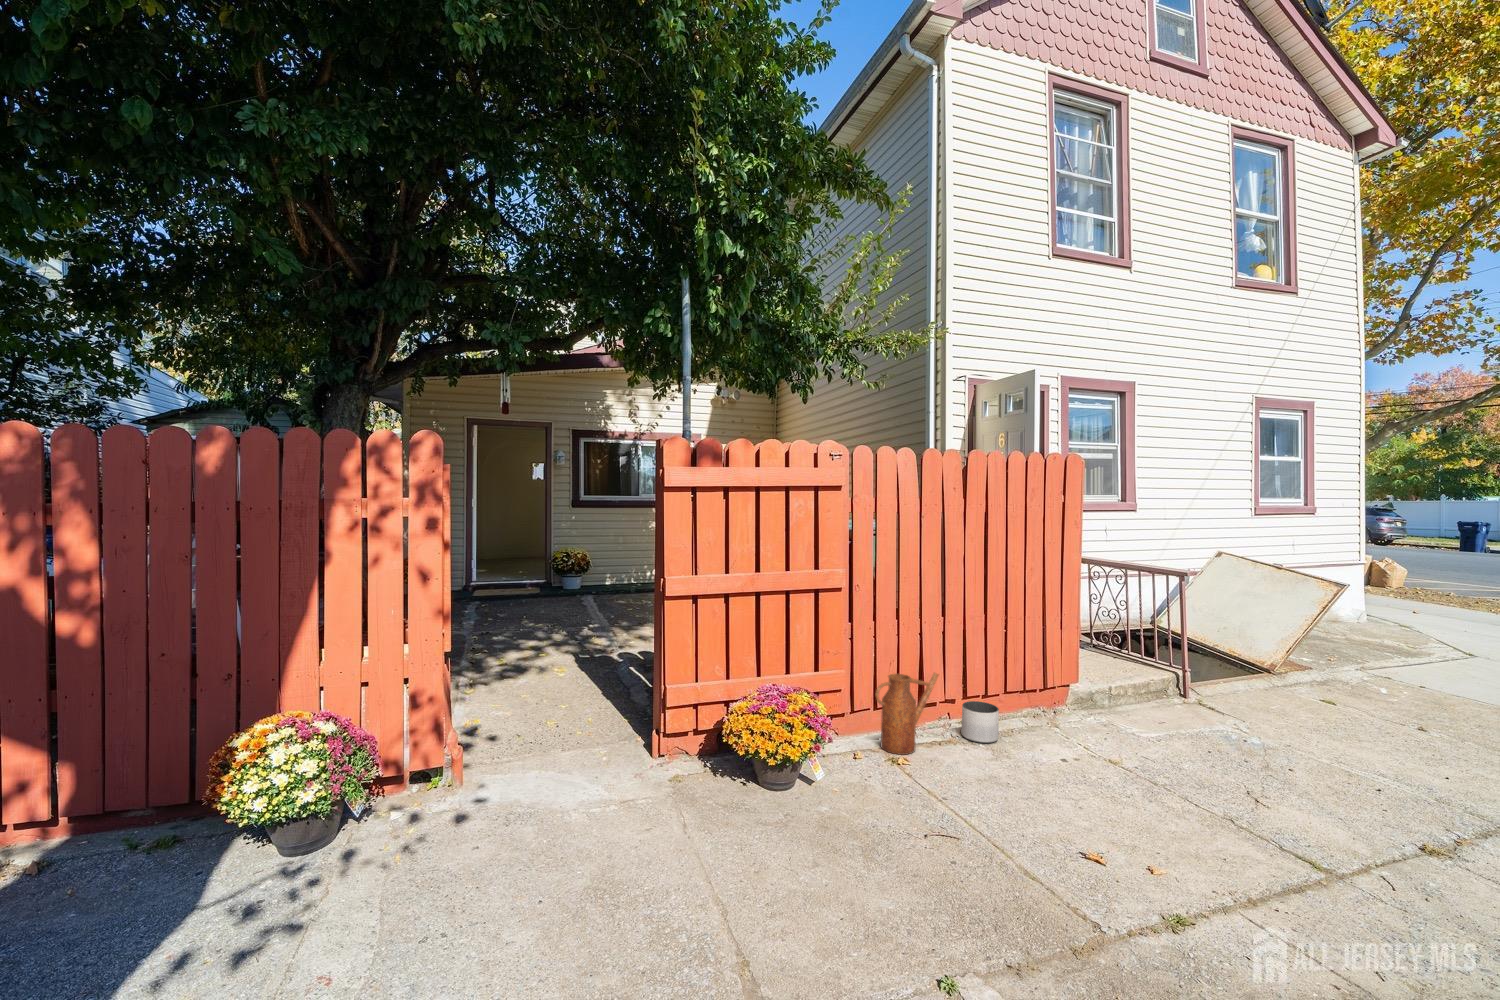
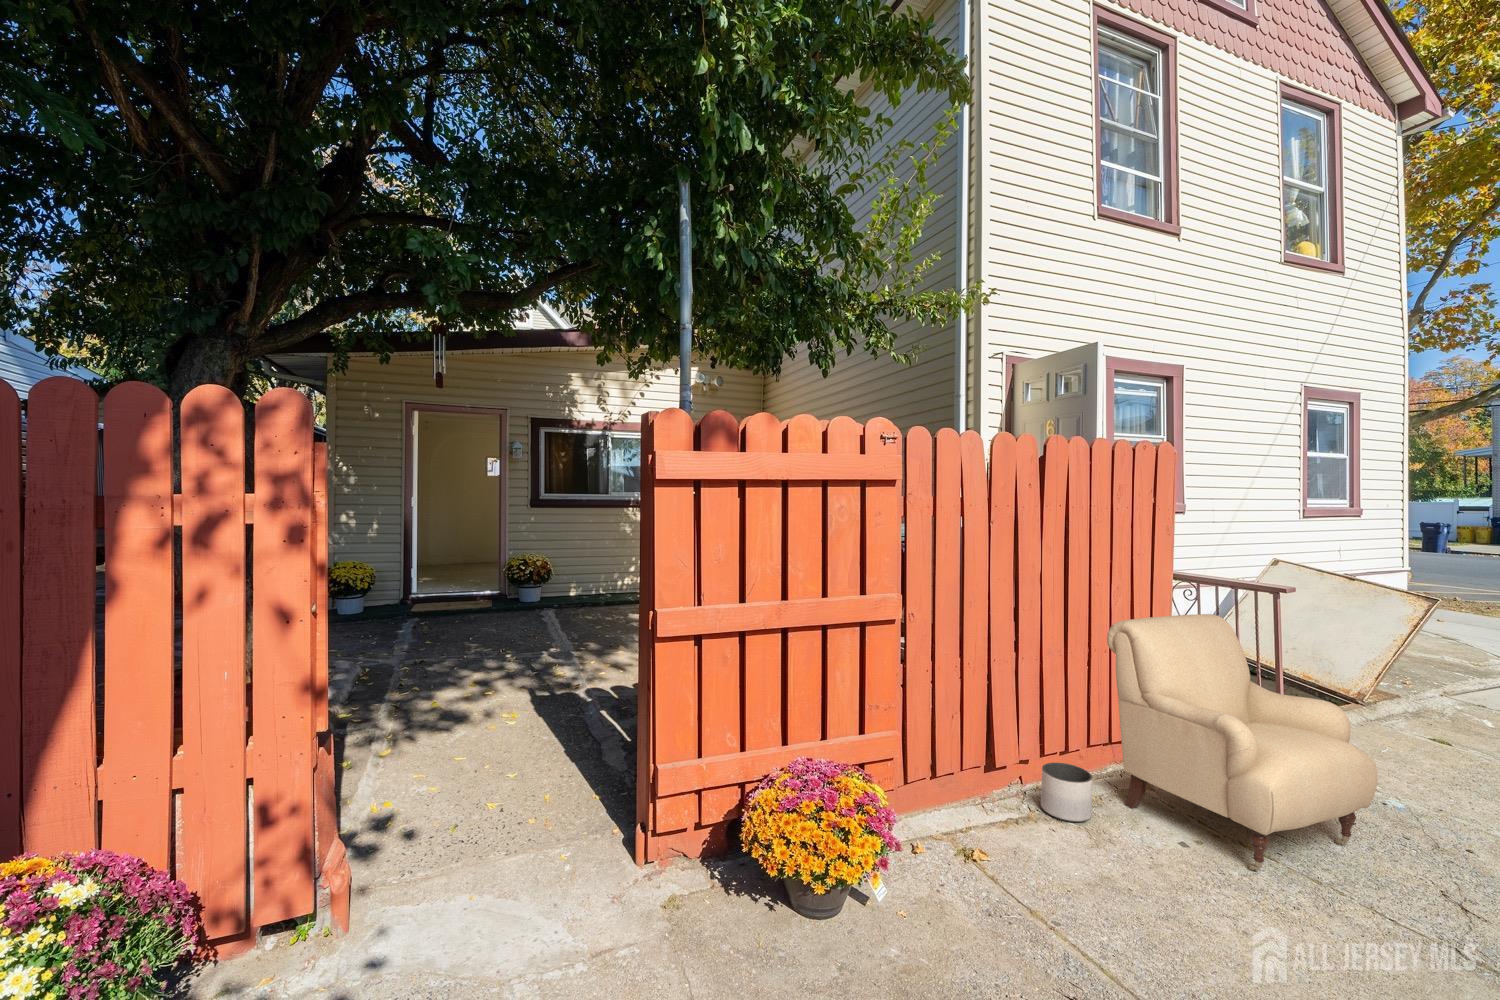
chair: none [1016,589,1209,773] -> present [1107,614,1378,870]
watering can: present [875,673,939,755] -> none [938,729,1019,846]

